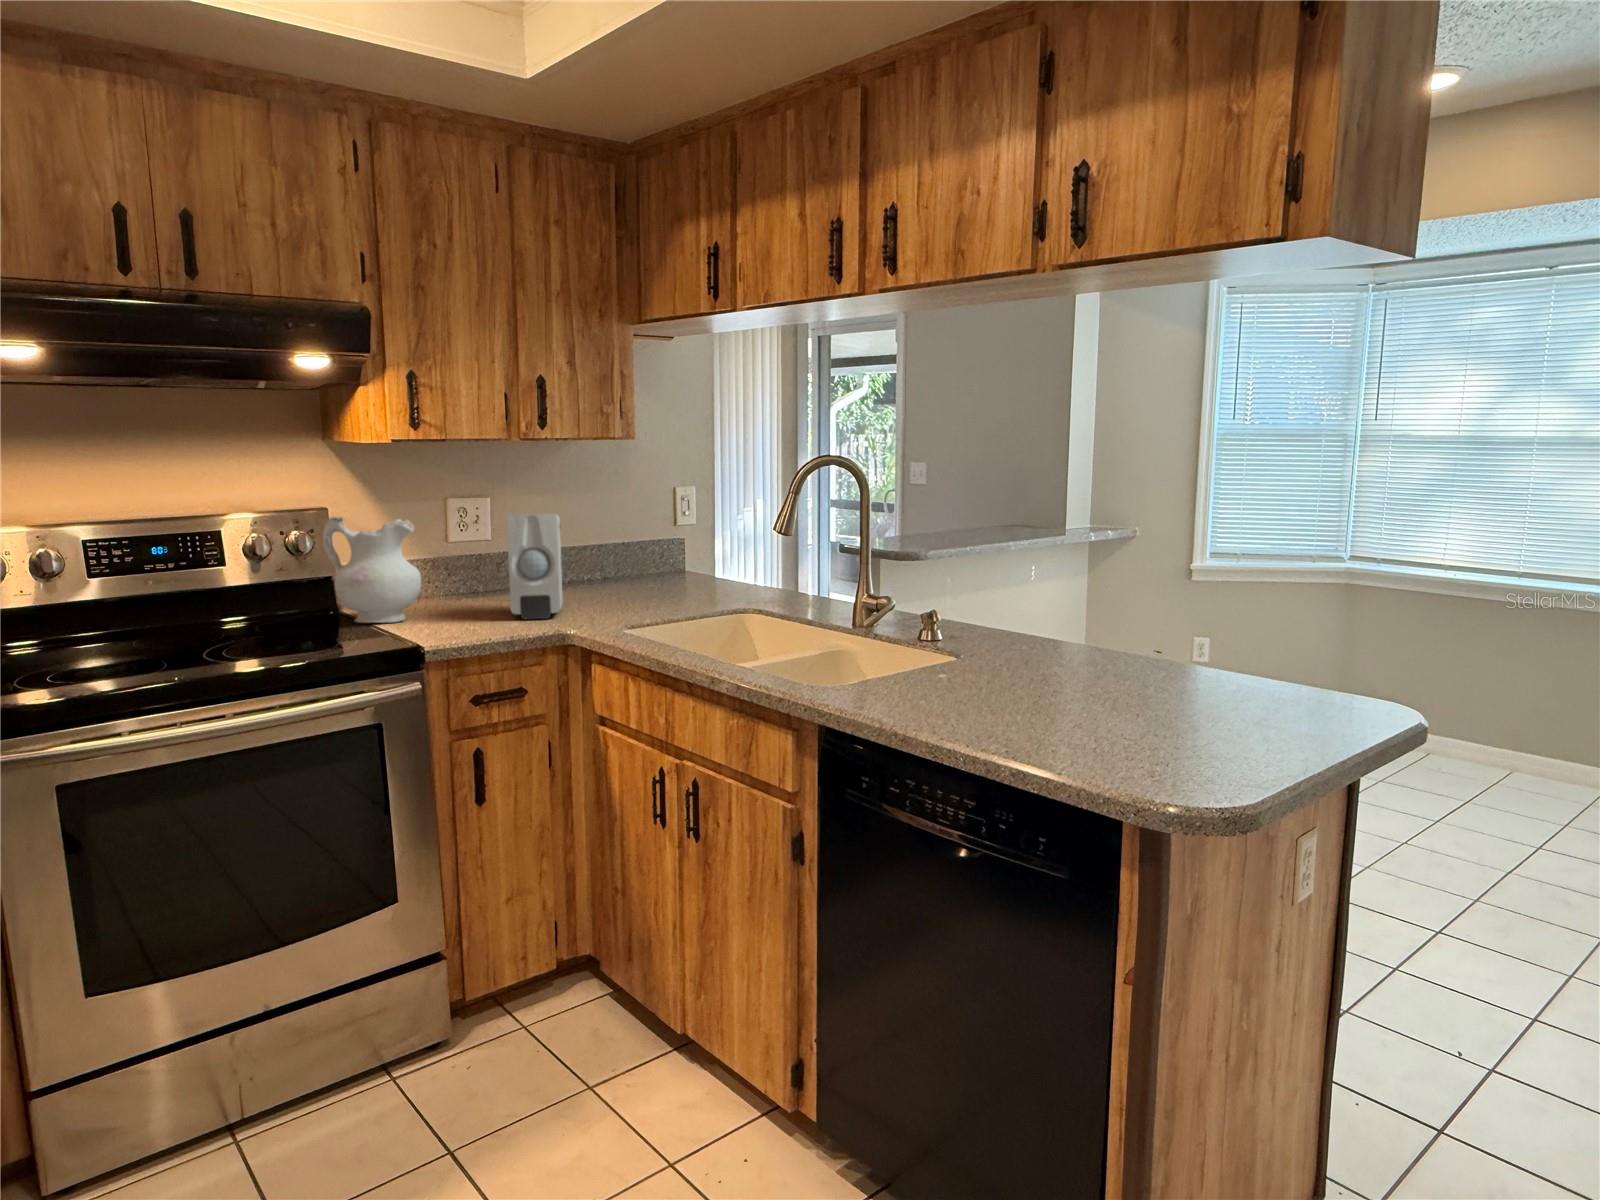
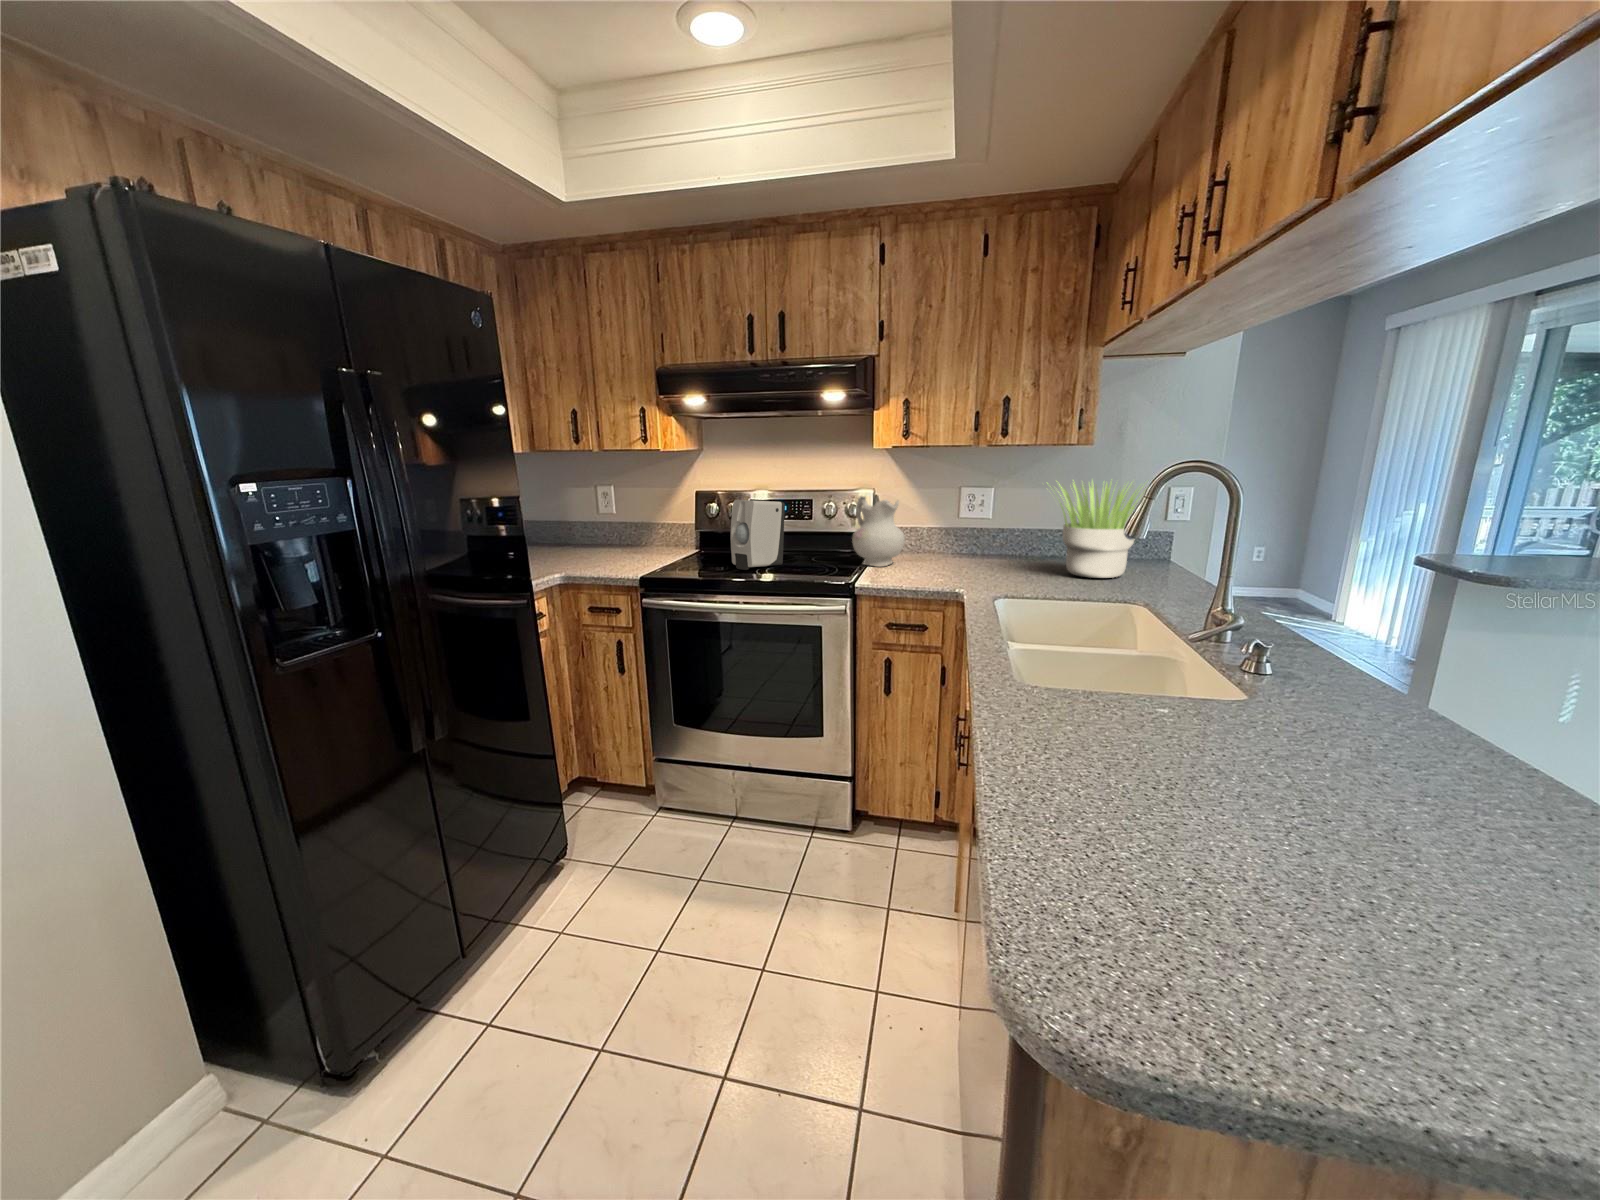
potted plant: none [595,482,726,597] -> present [1047,483,1143,578]
soap dispenser: present [507,514,563,619] -> present [730,500,785,570]

